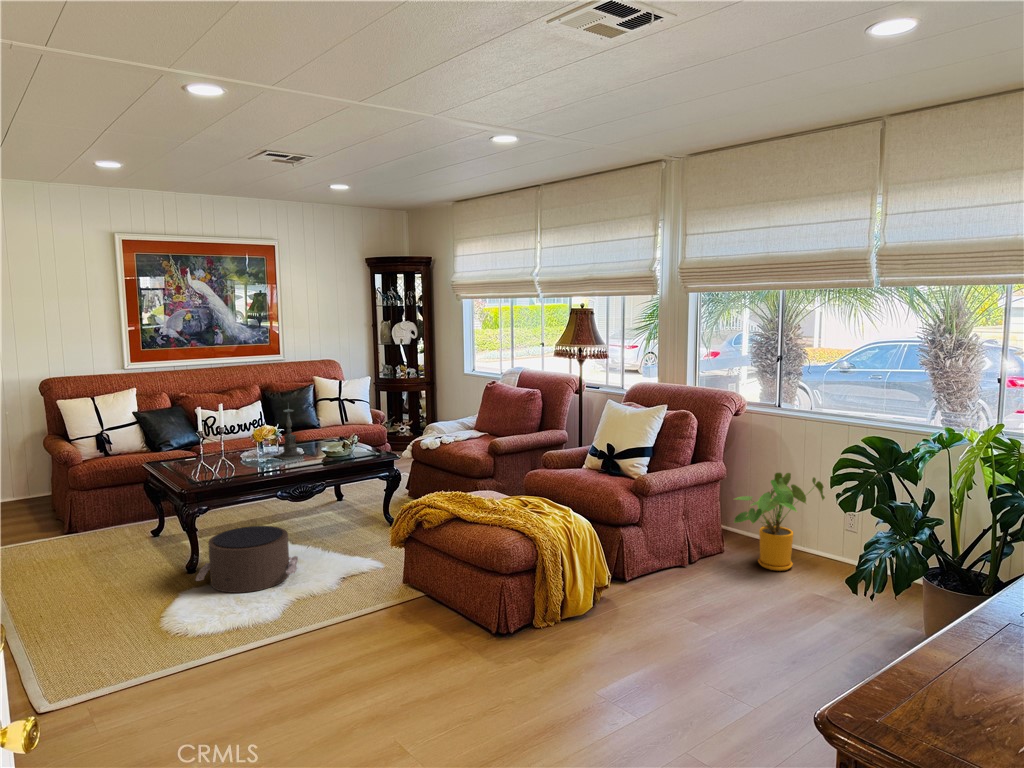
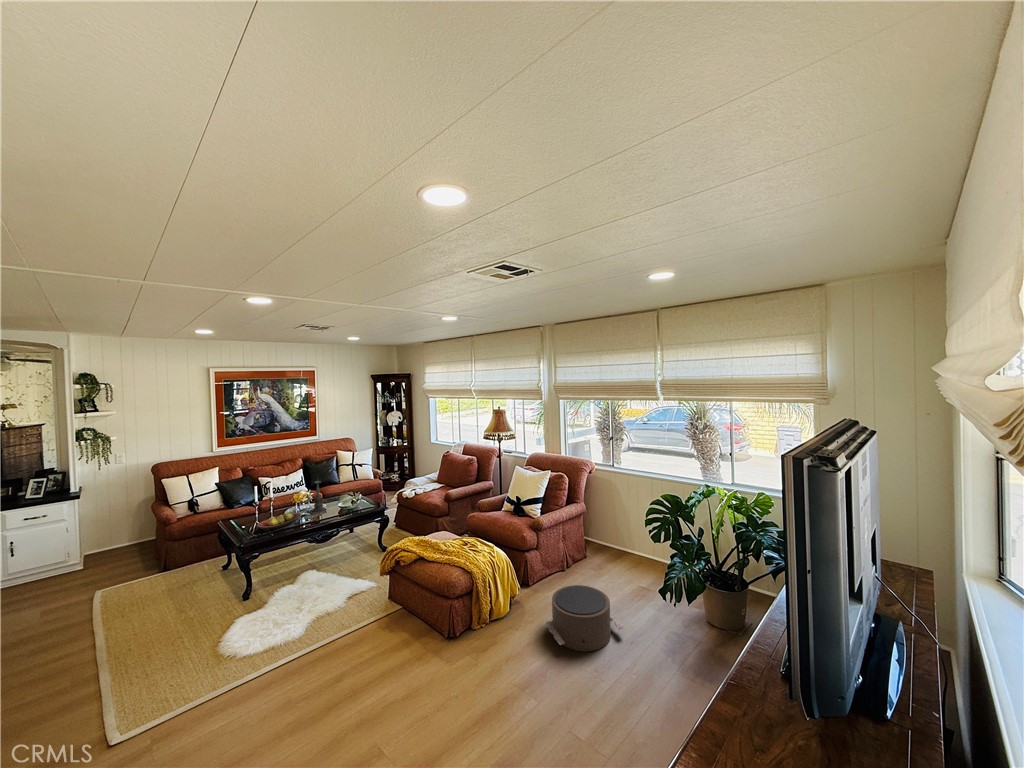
fruit bowl: none [202,451,266,475] -> present [257,512,301,531]
house plant: present [734,473,825,571] -> none [589,507,641,569]
pouf: present [196,526,298,593] -> present [546,585,624,651]

